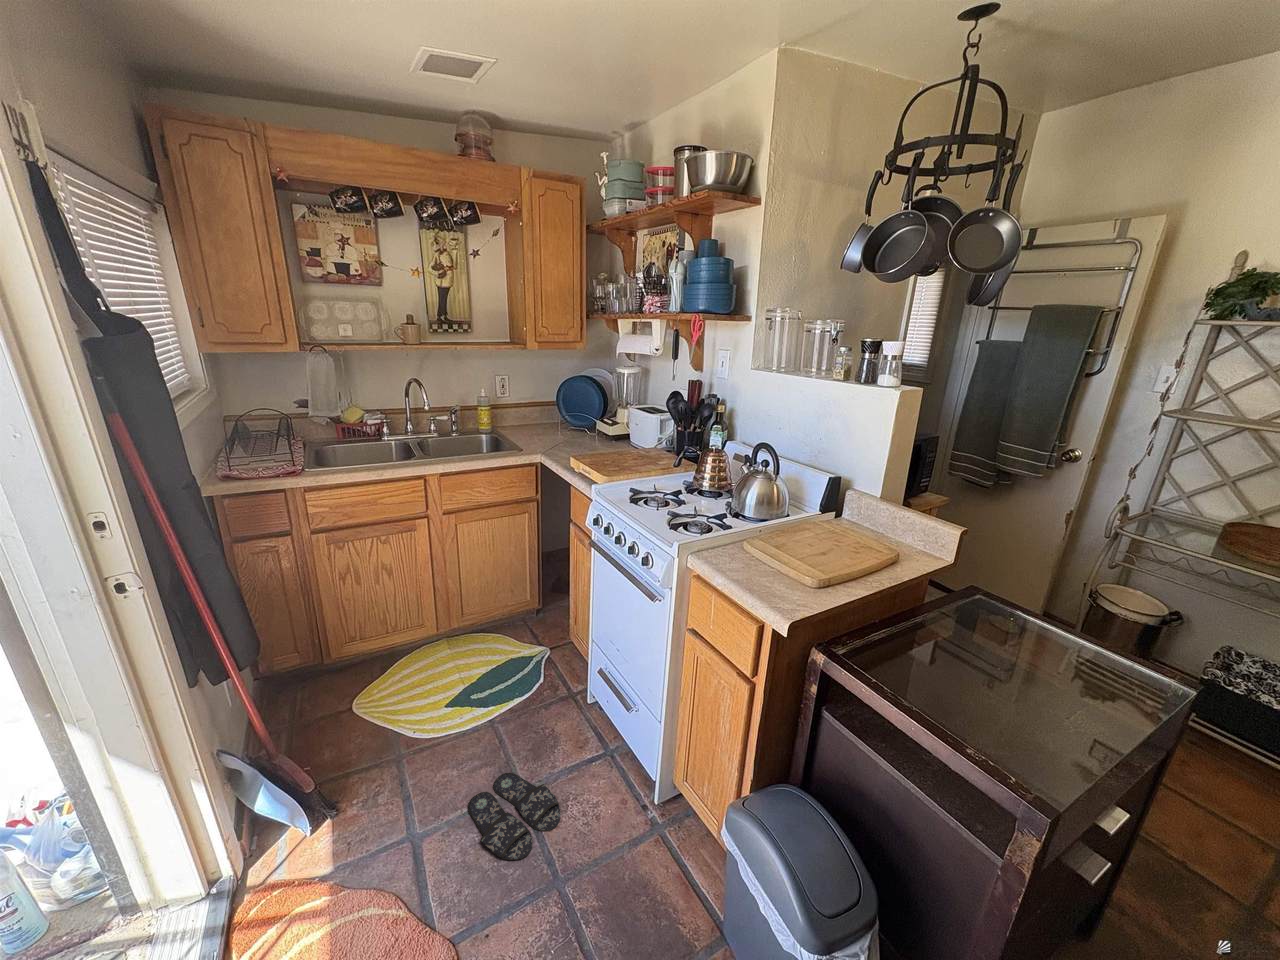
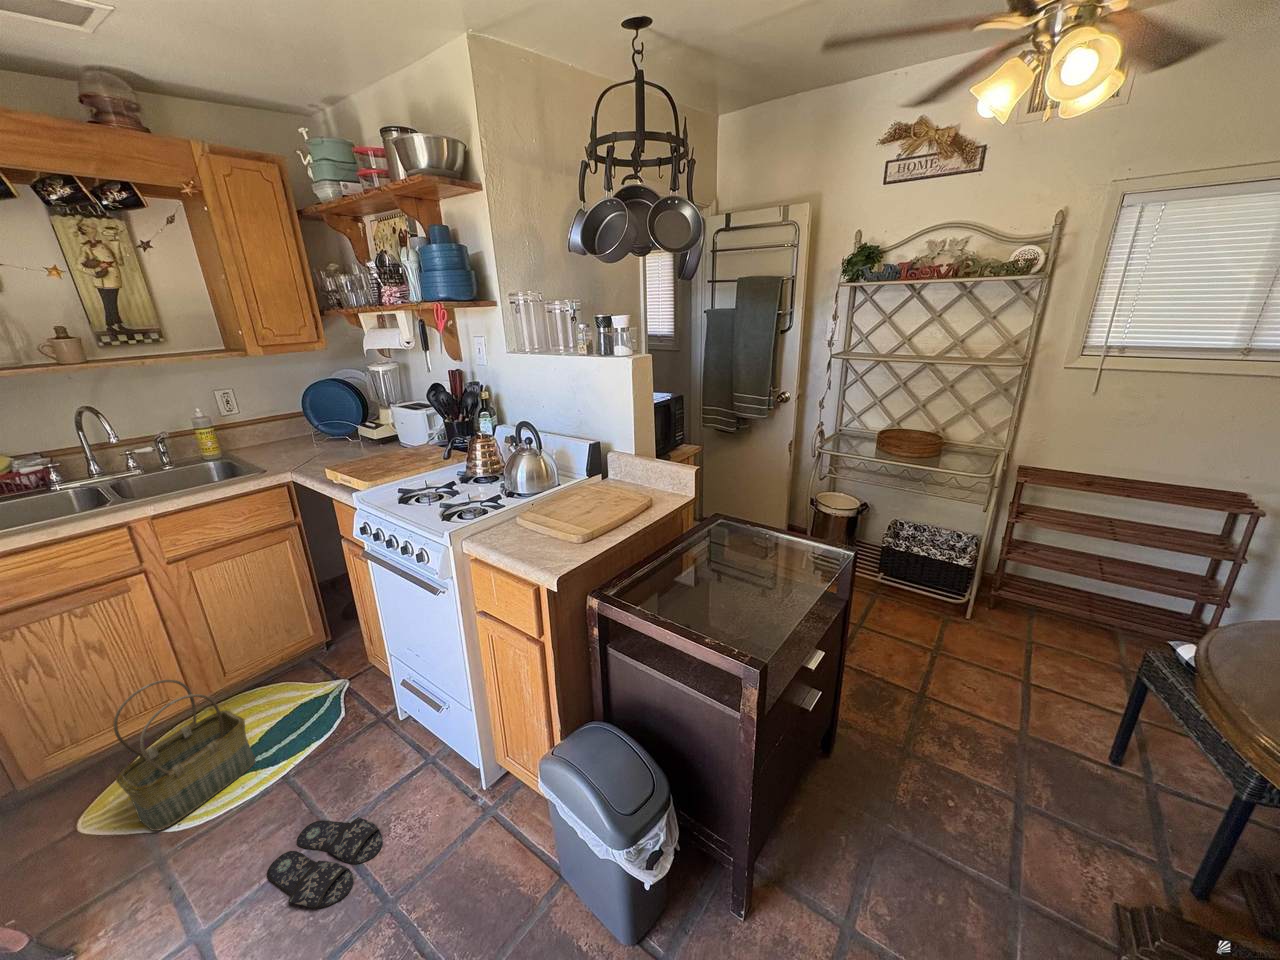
basket: none [383,608,473,731] -> present [113,680,256,831]

